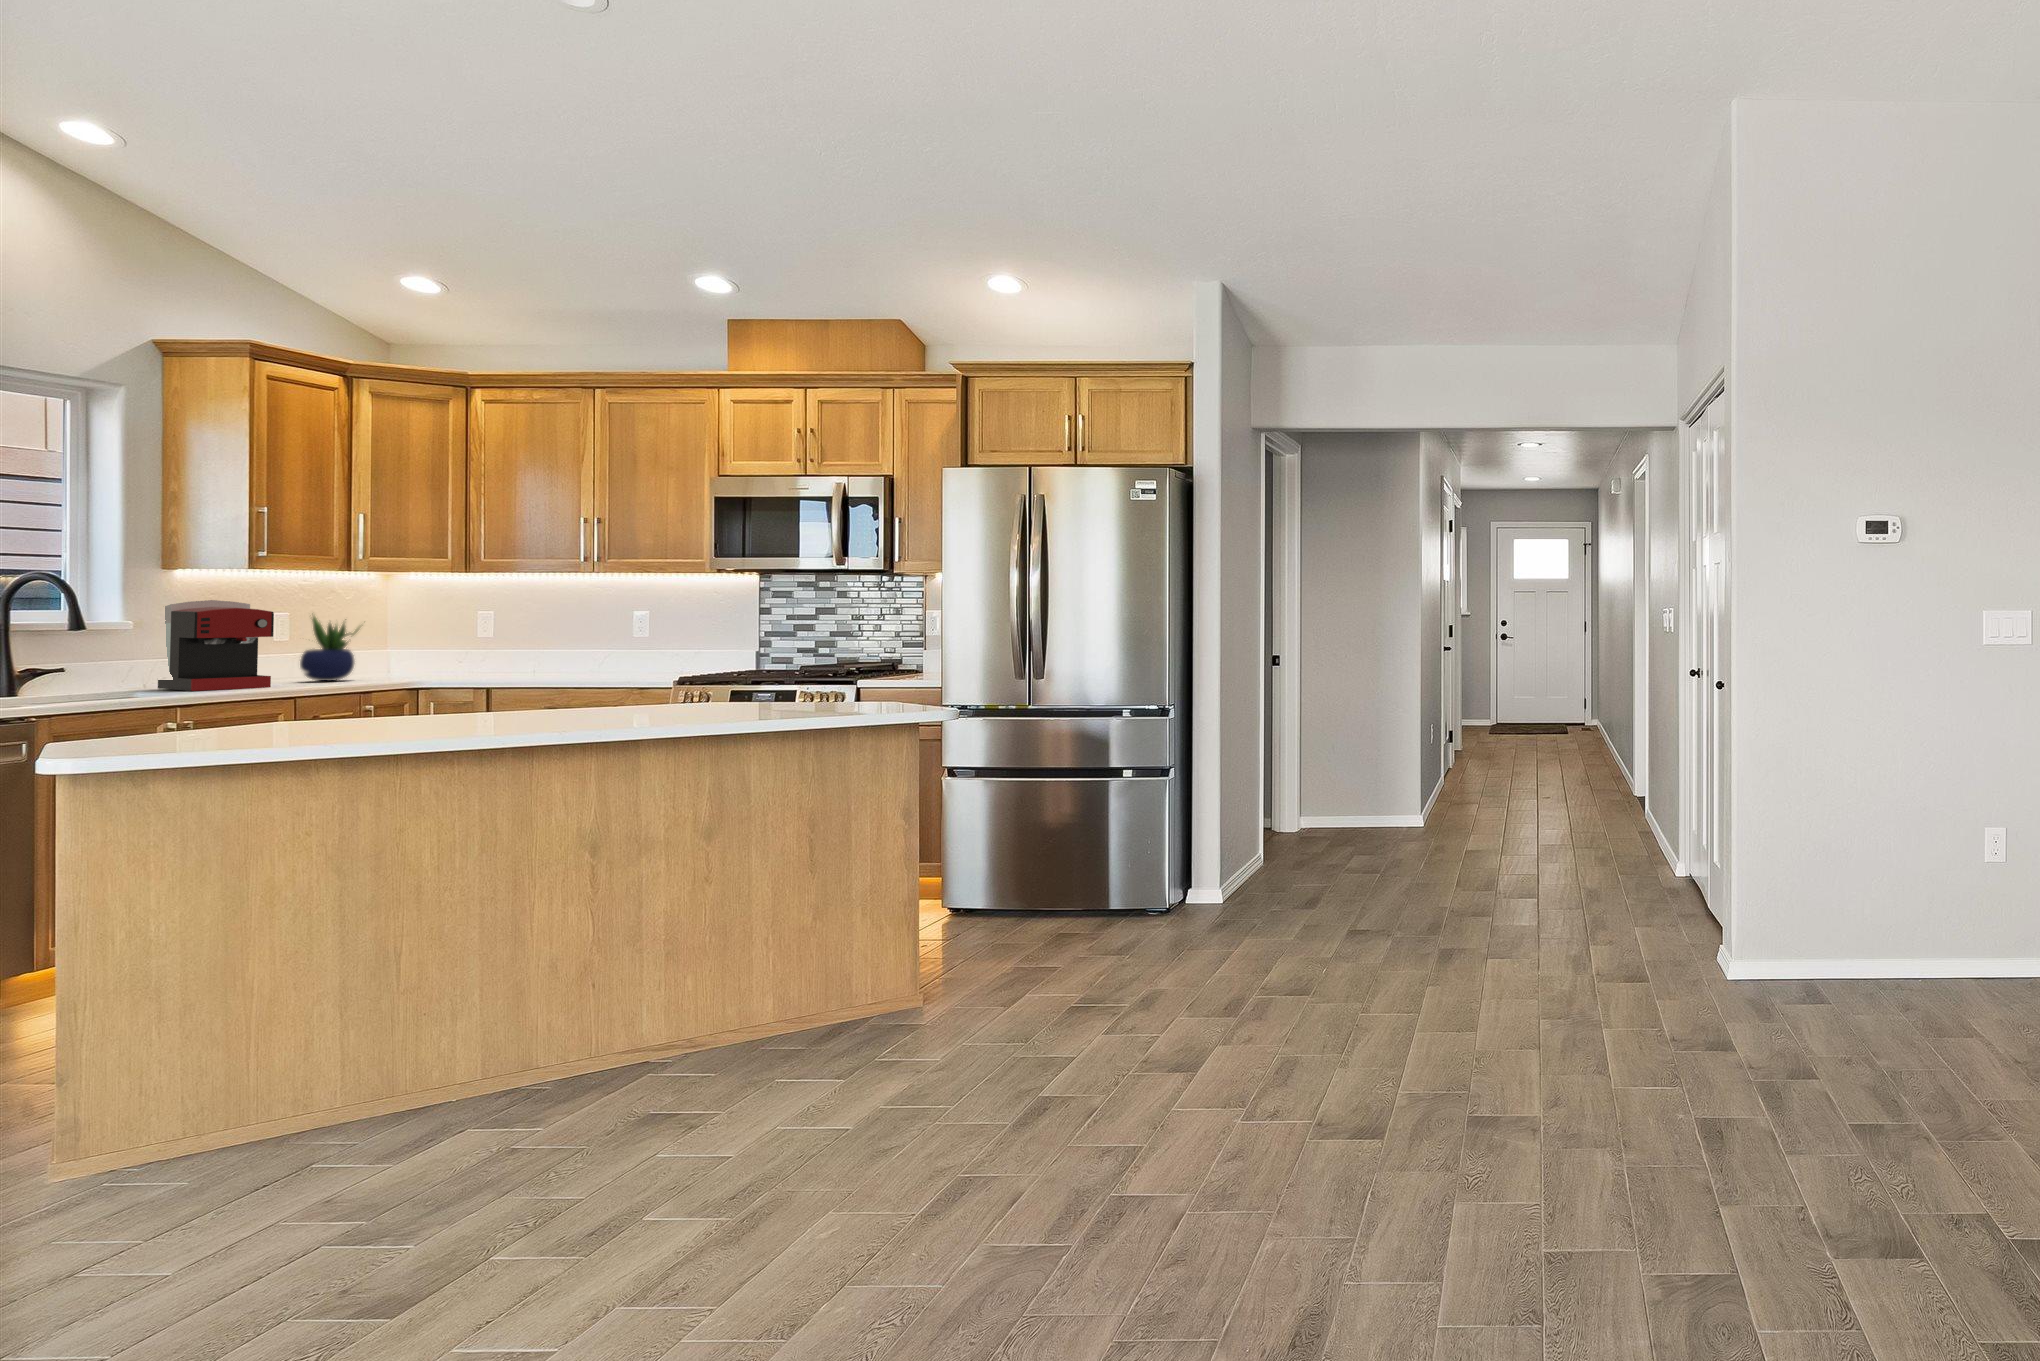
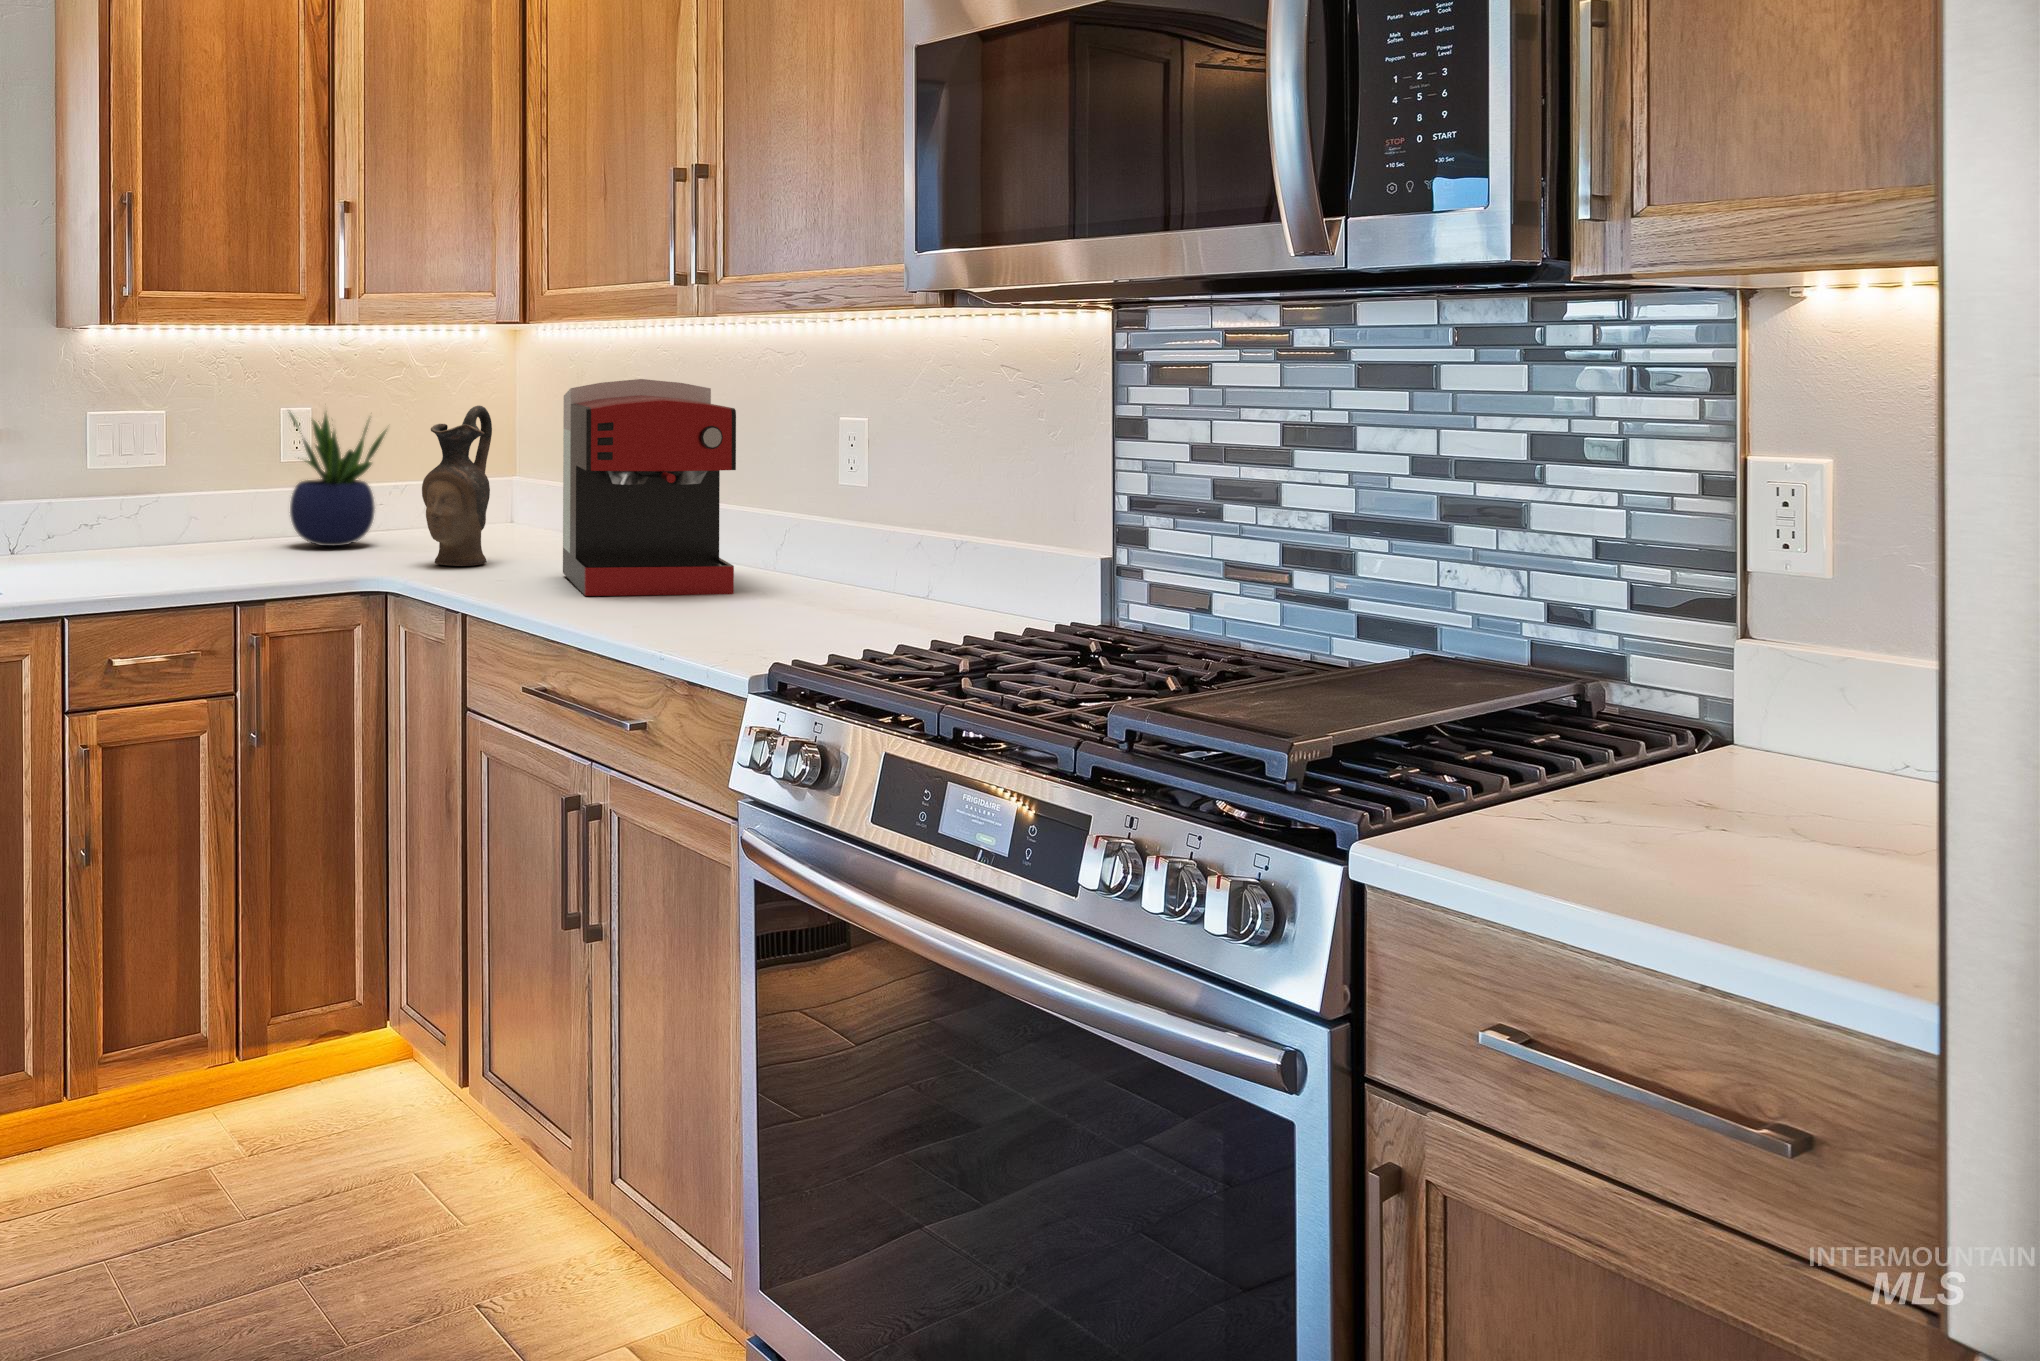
coffee maker: present [158,600,274,691] -> present [563,379,736,596]
ceramic pitcher: none [422,610,457,680] -> present [422,406,492,566]

